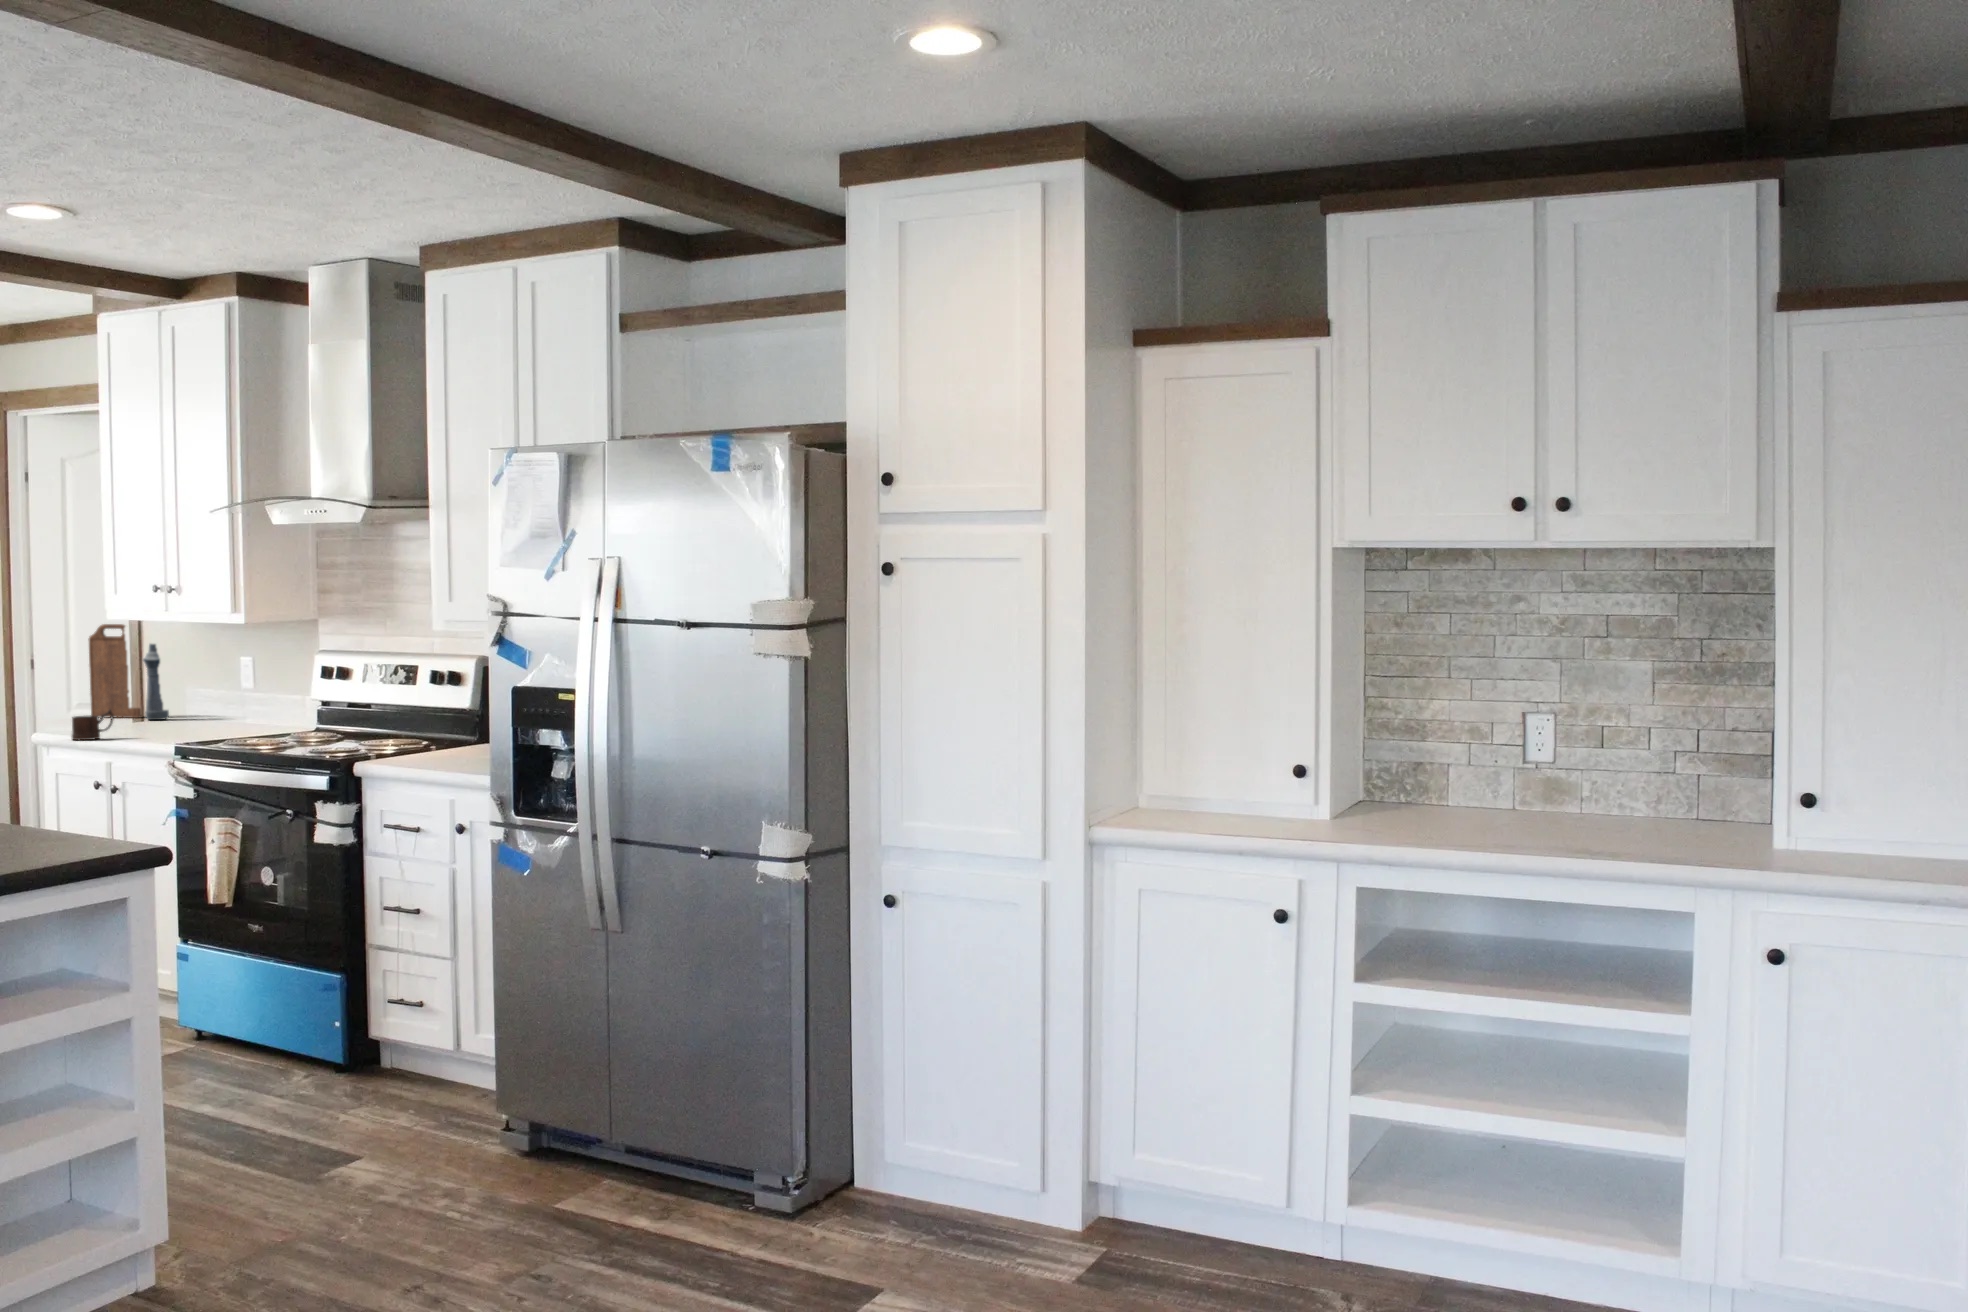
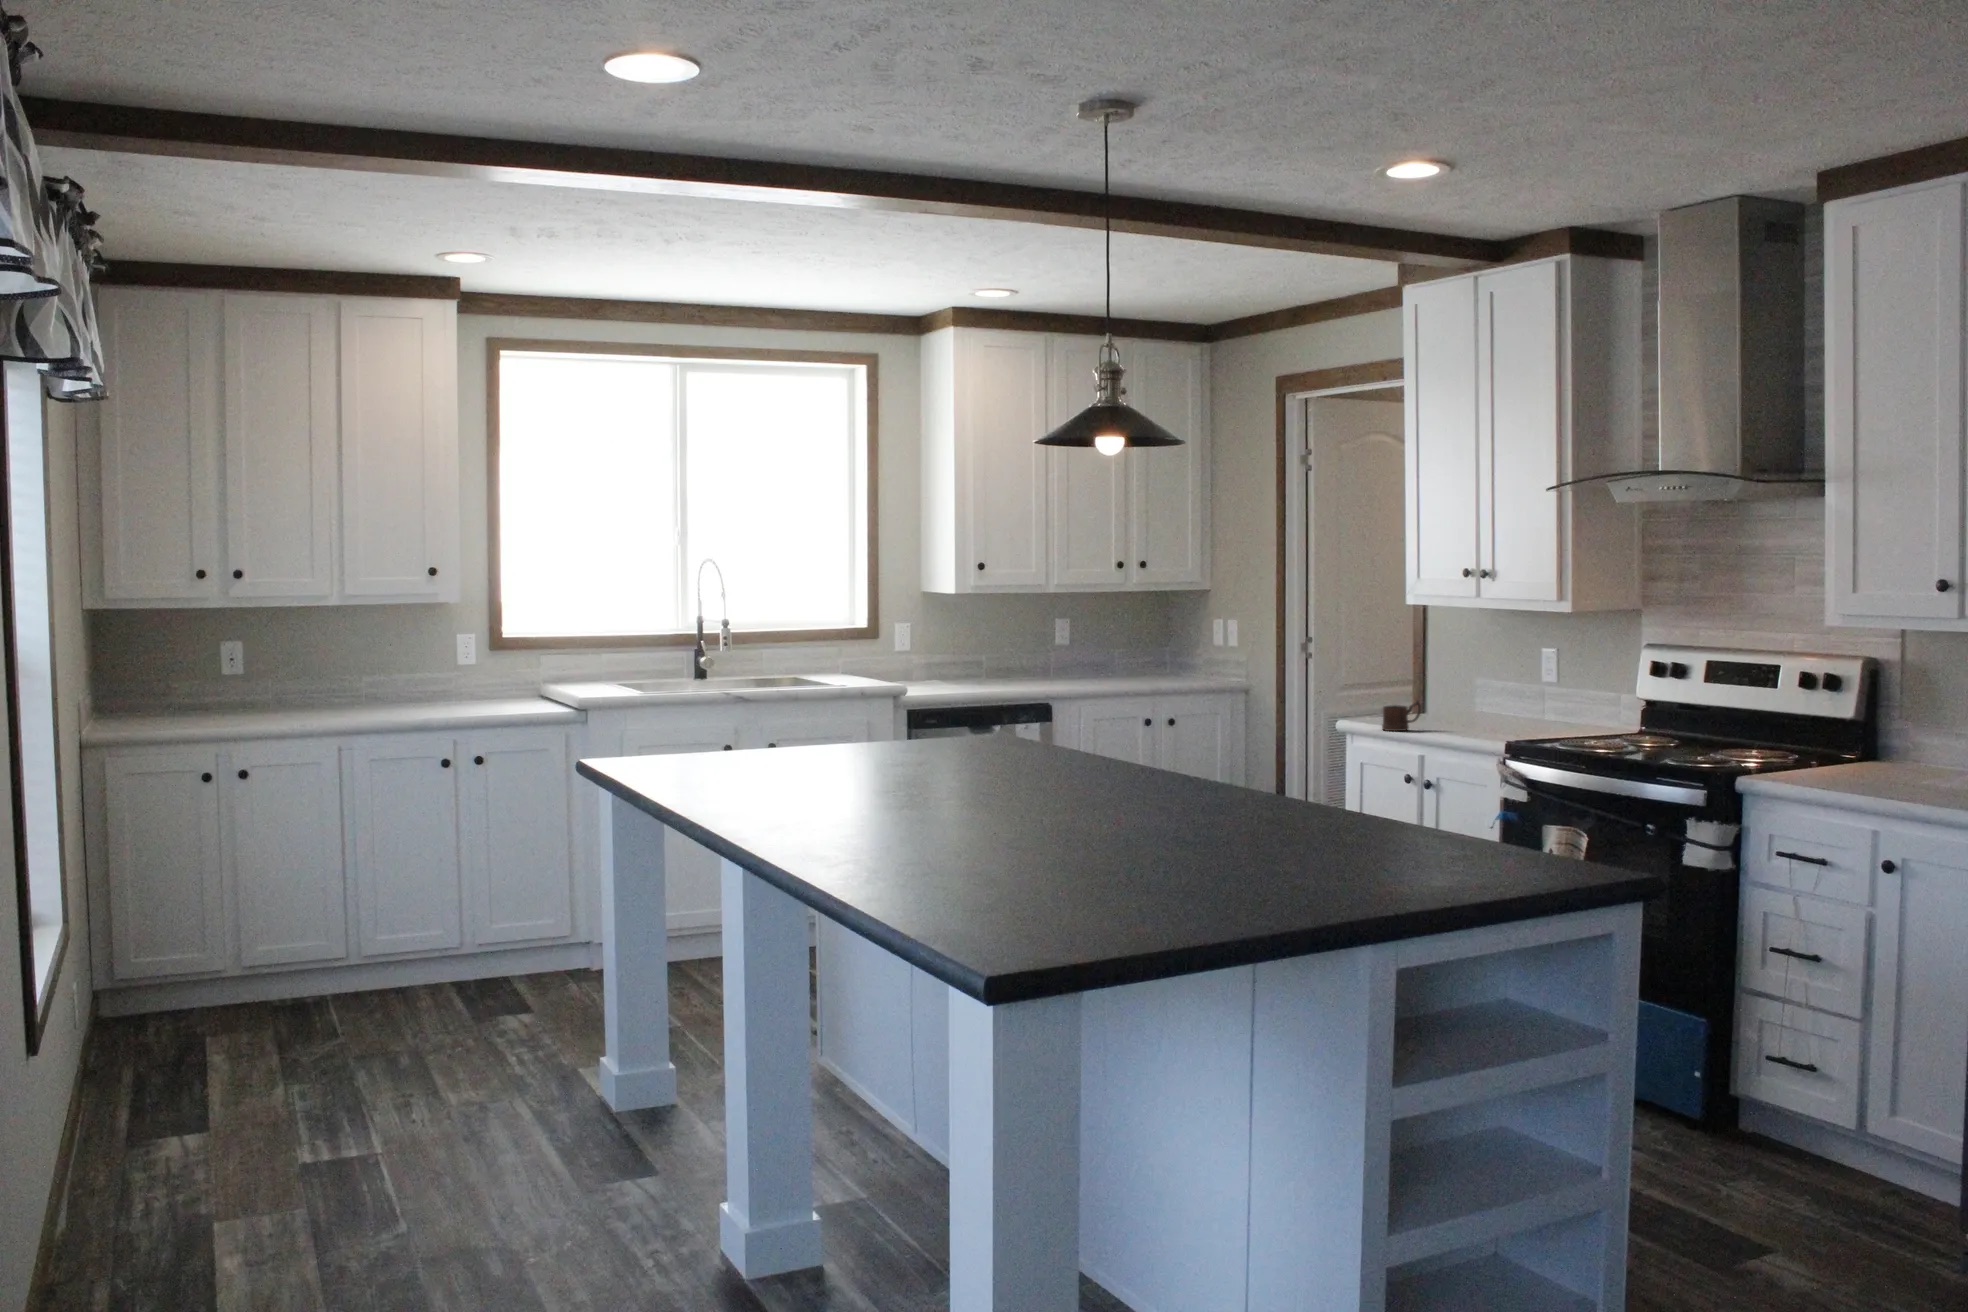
cutting board: present [88,624,141,718] -> none [1360,607,1411,705]
bottle: present [143,644,169,720] -> none [1418,628,1443,709]

